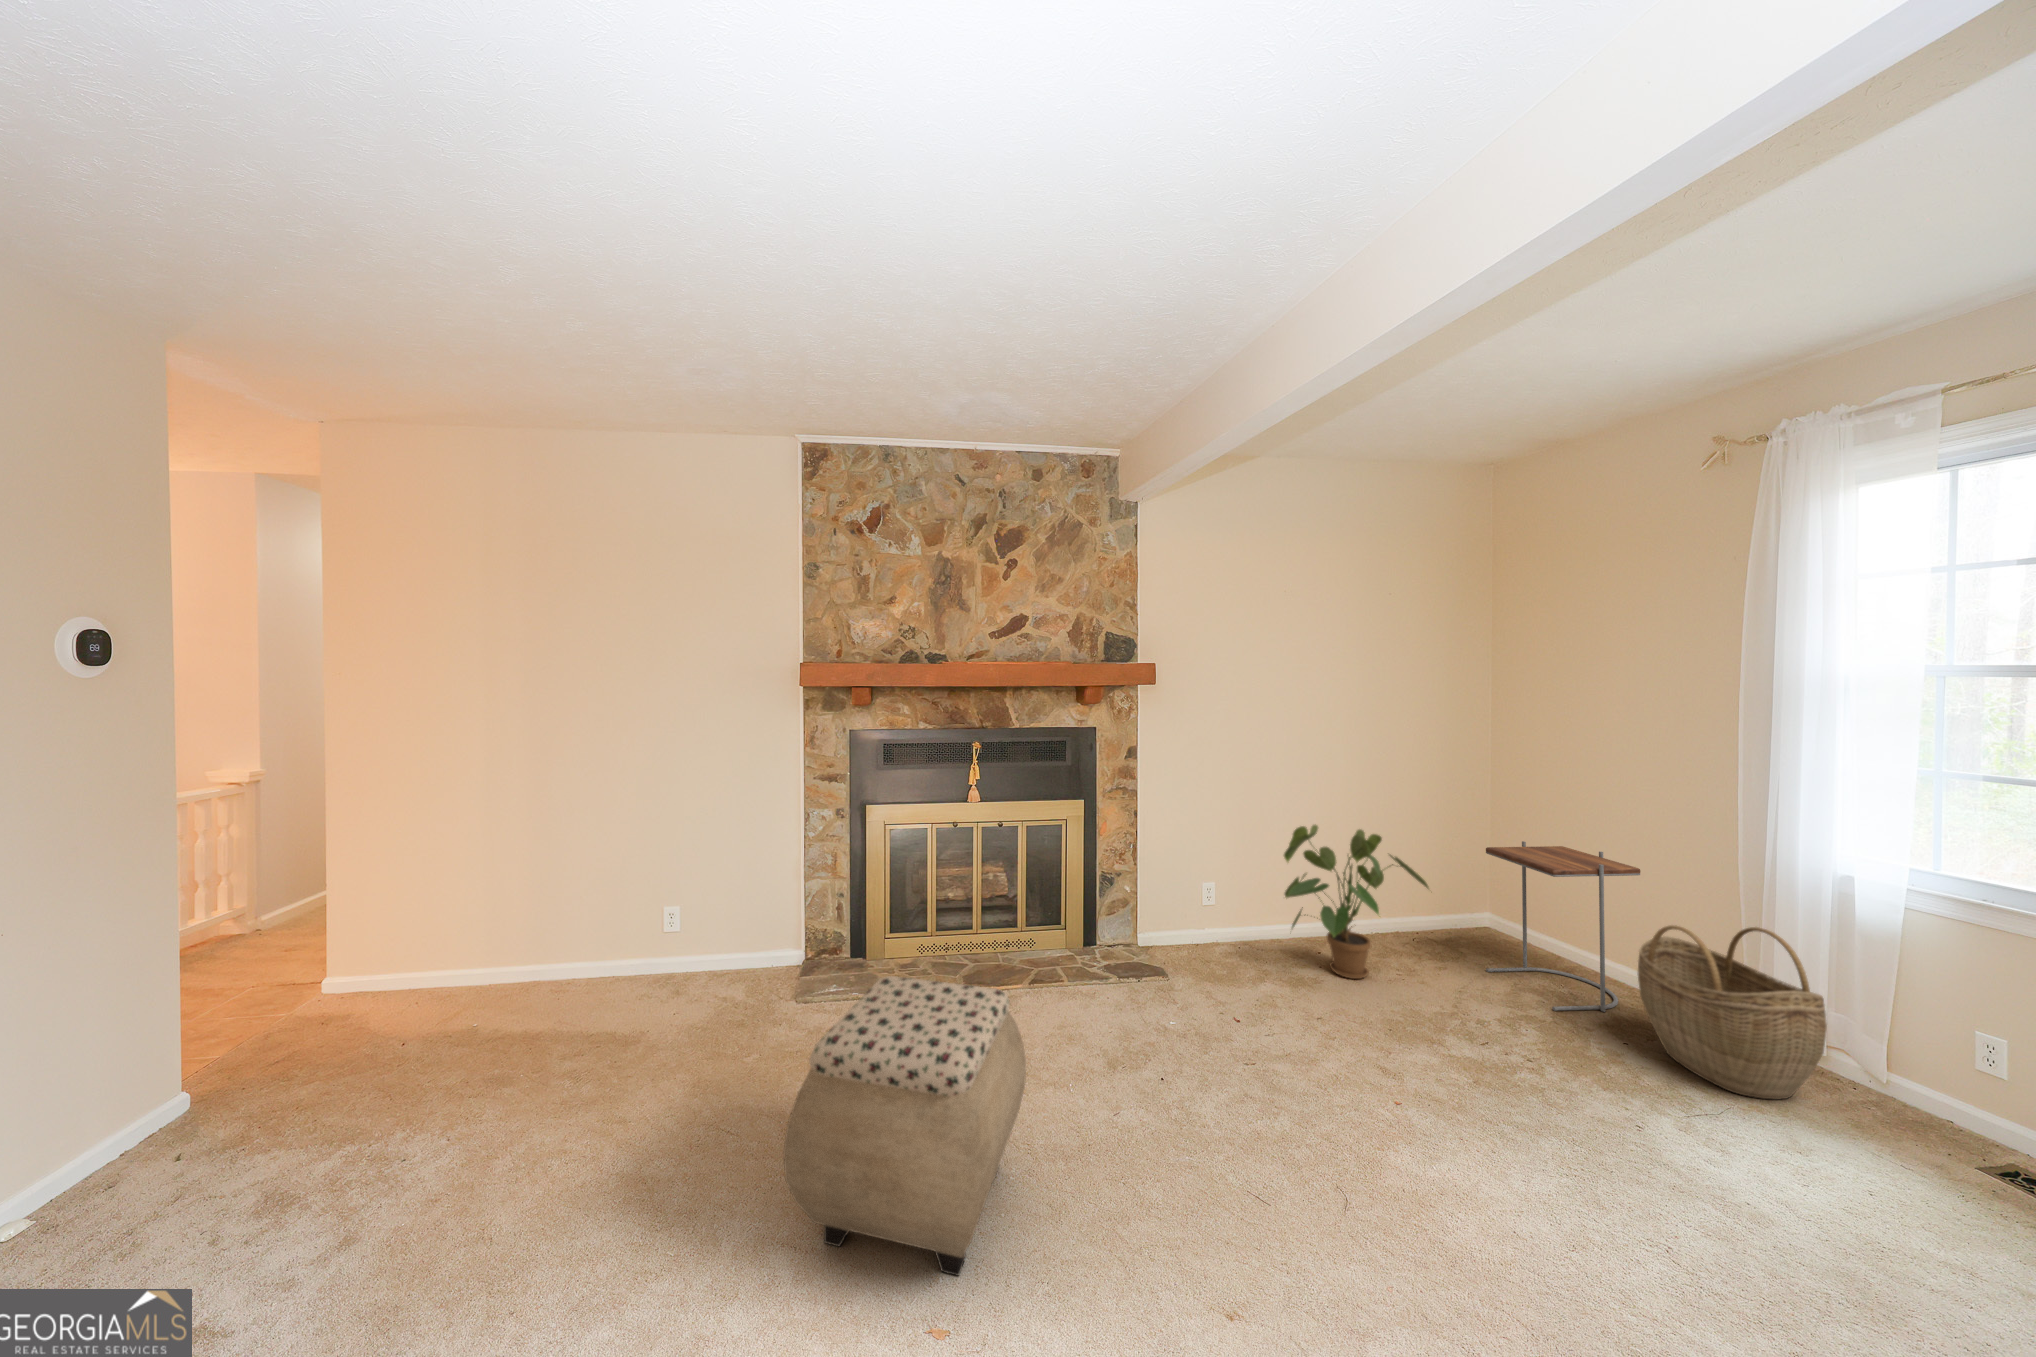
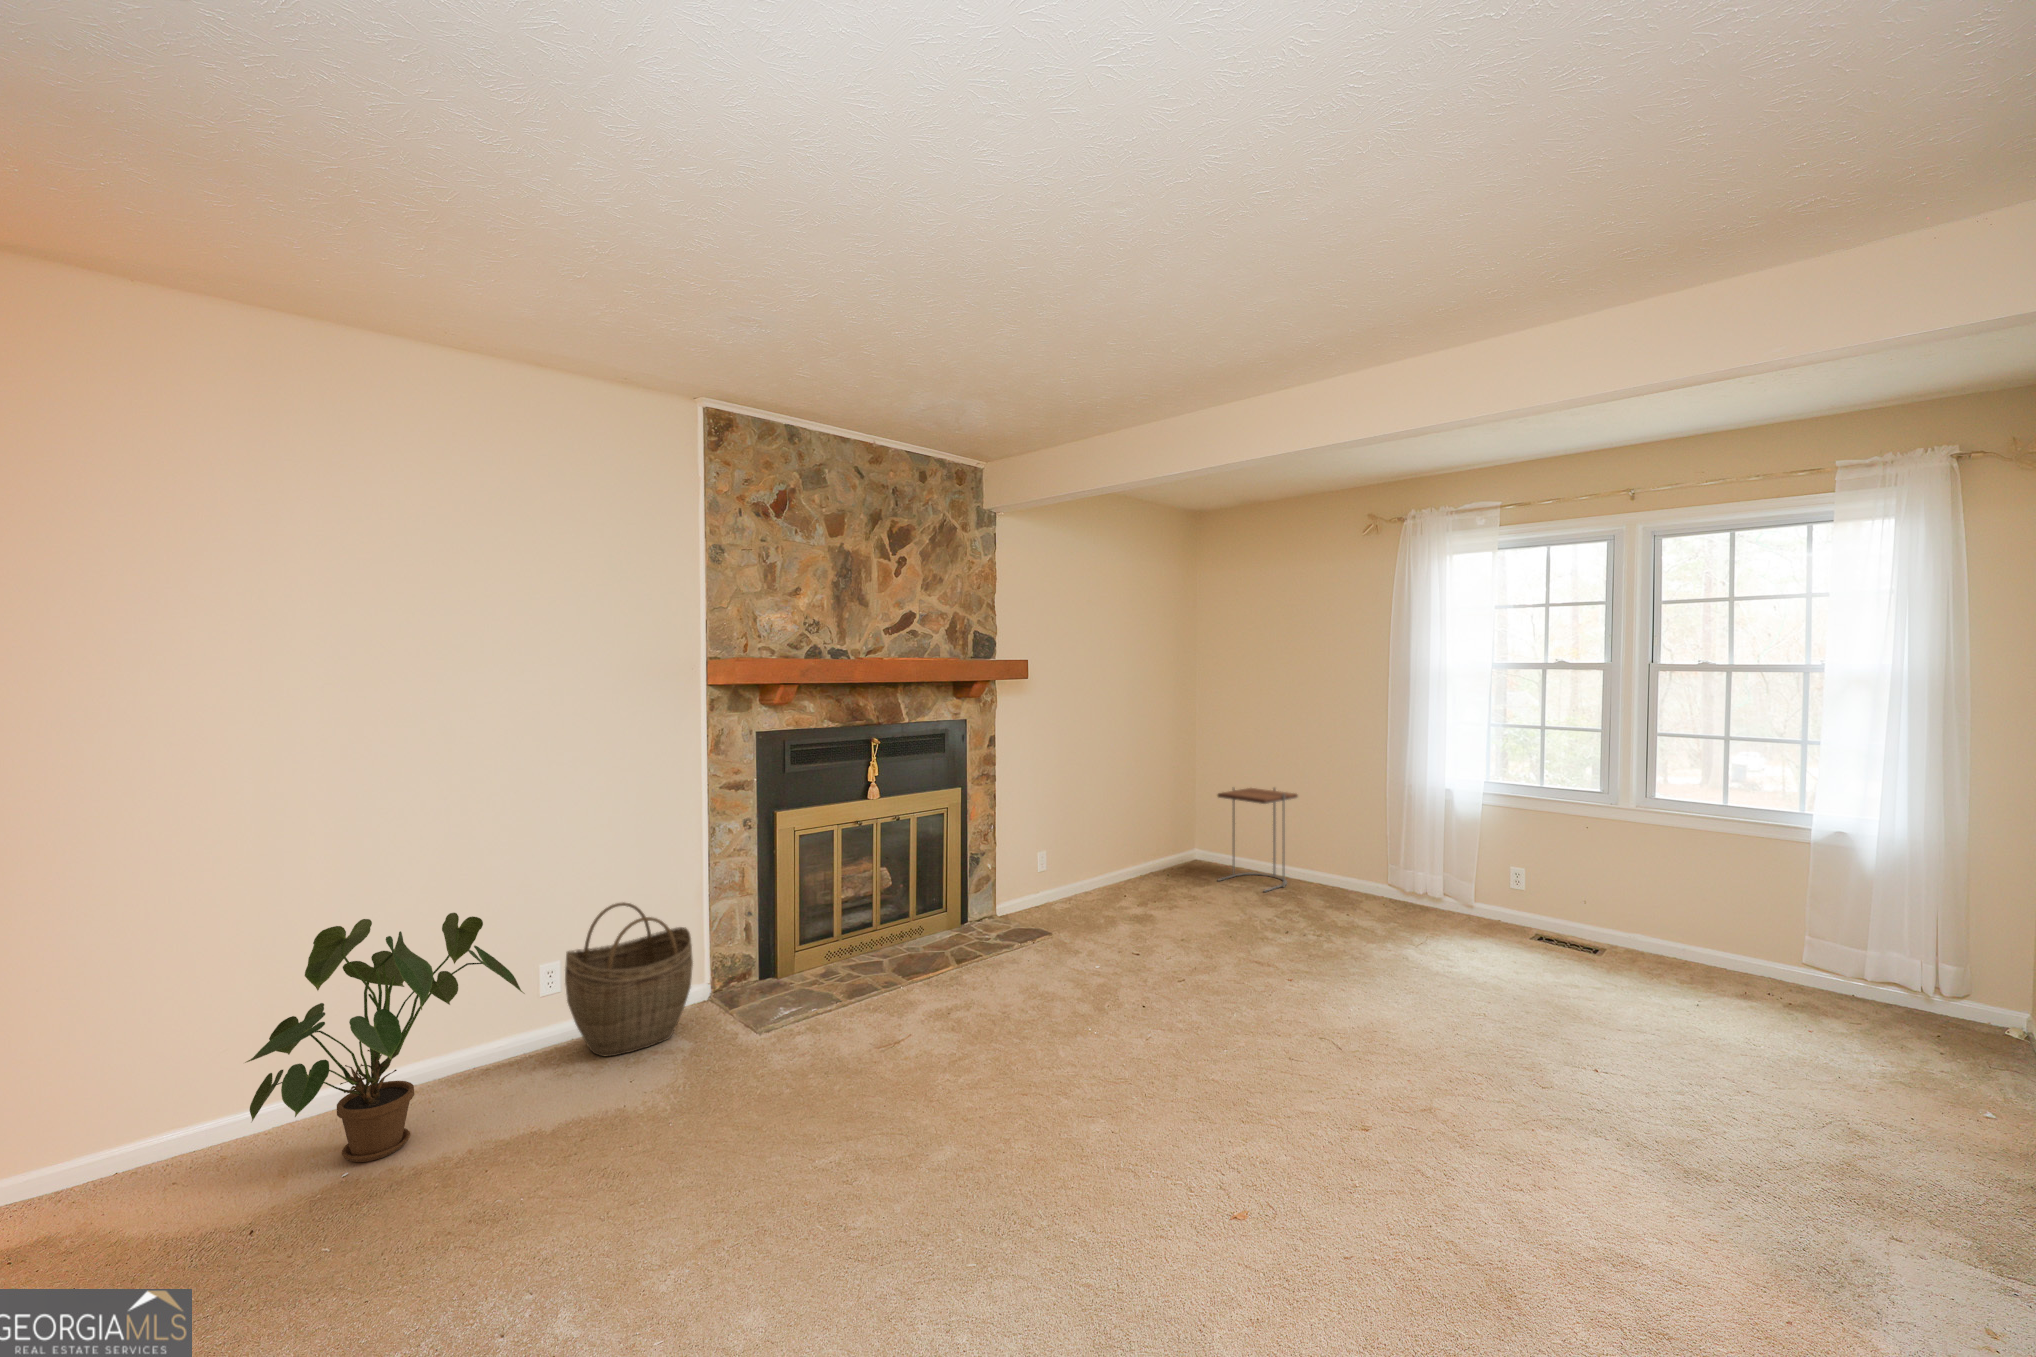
house plant: present [1284,824,1429,979] -> present [245,913,524,1162]
woven basket: present [1638,925,1827,1099] -> present [565,902,693,1056]
ottoman: present [783,976,1026,1276] -> none [978,910,1159,1099]

